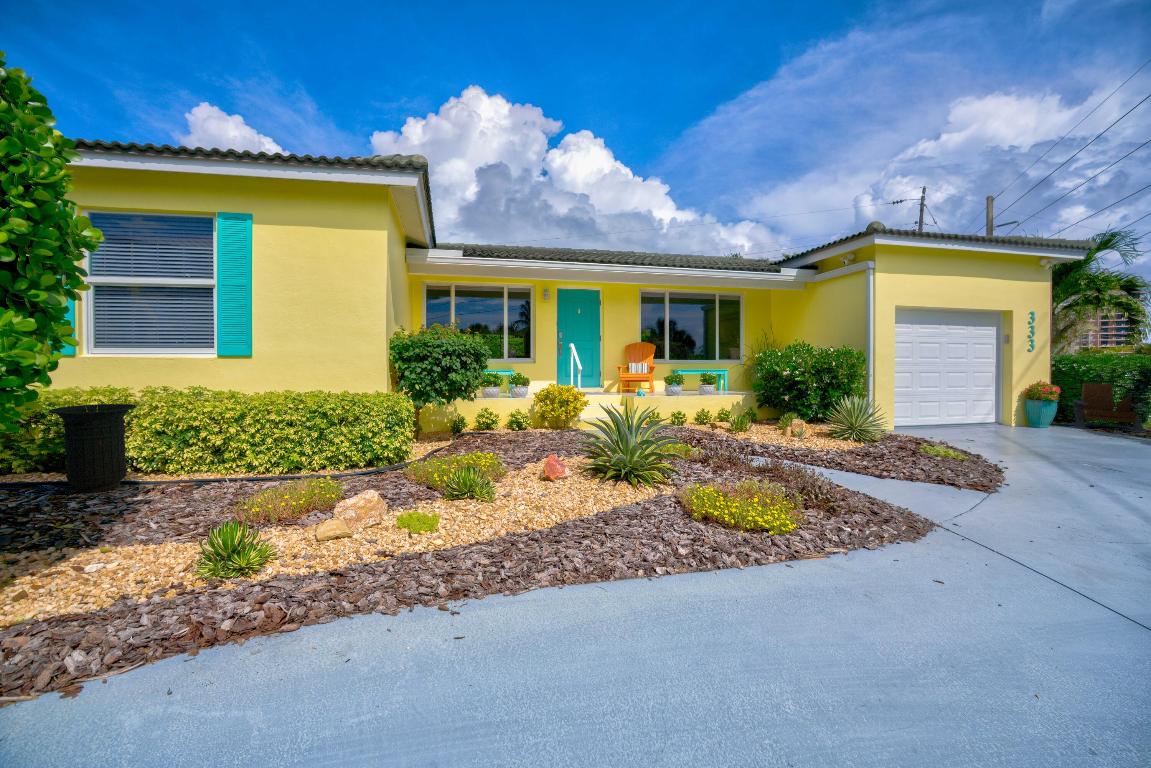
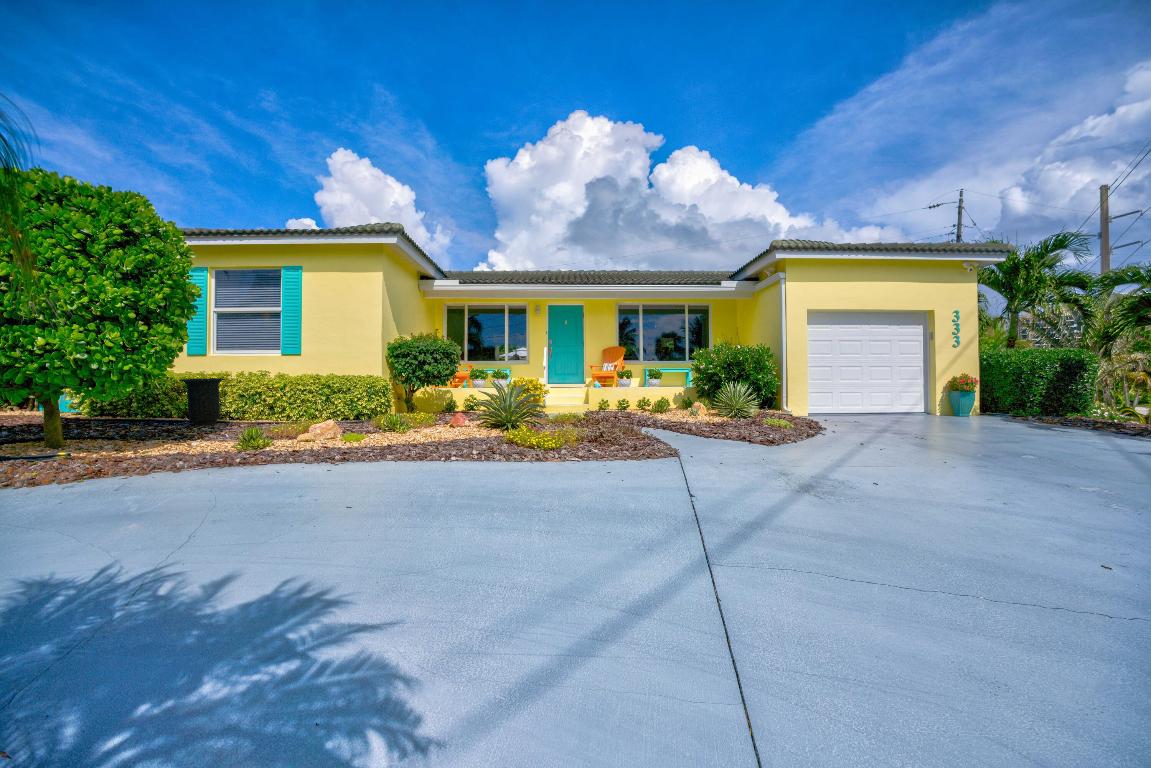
lounge chair: present [1072,383,1146,433] -> none [996,375,1063,420]

